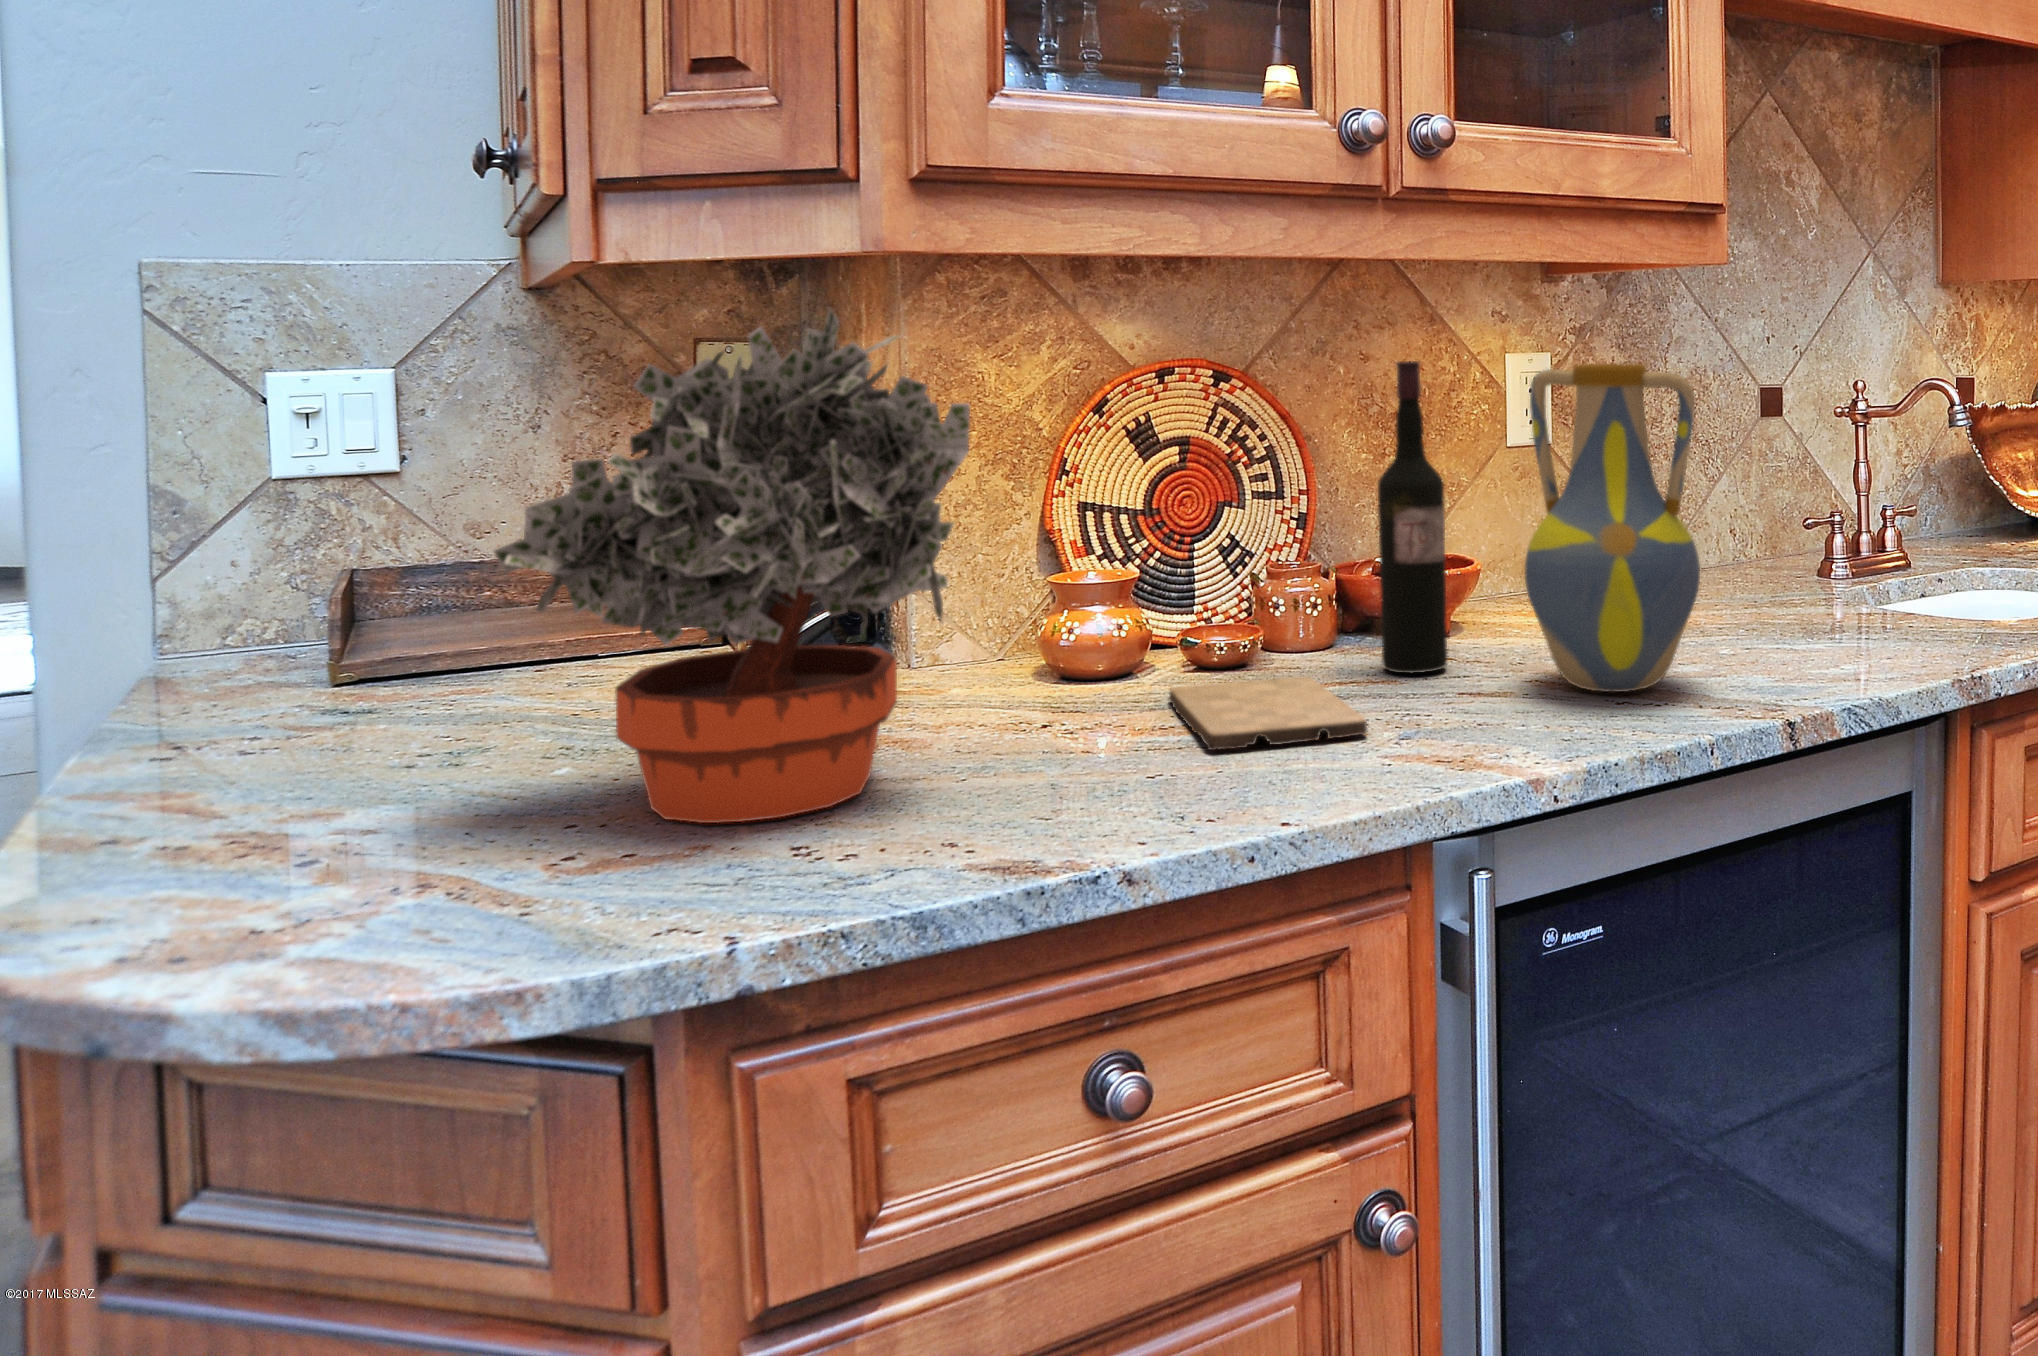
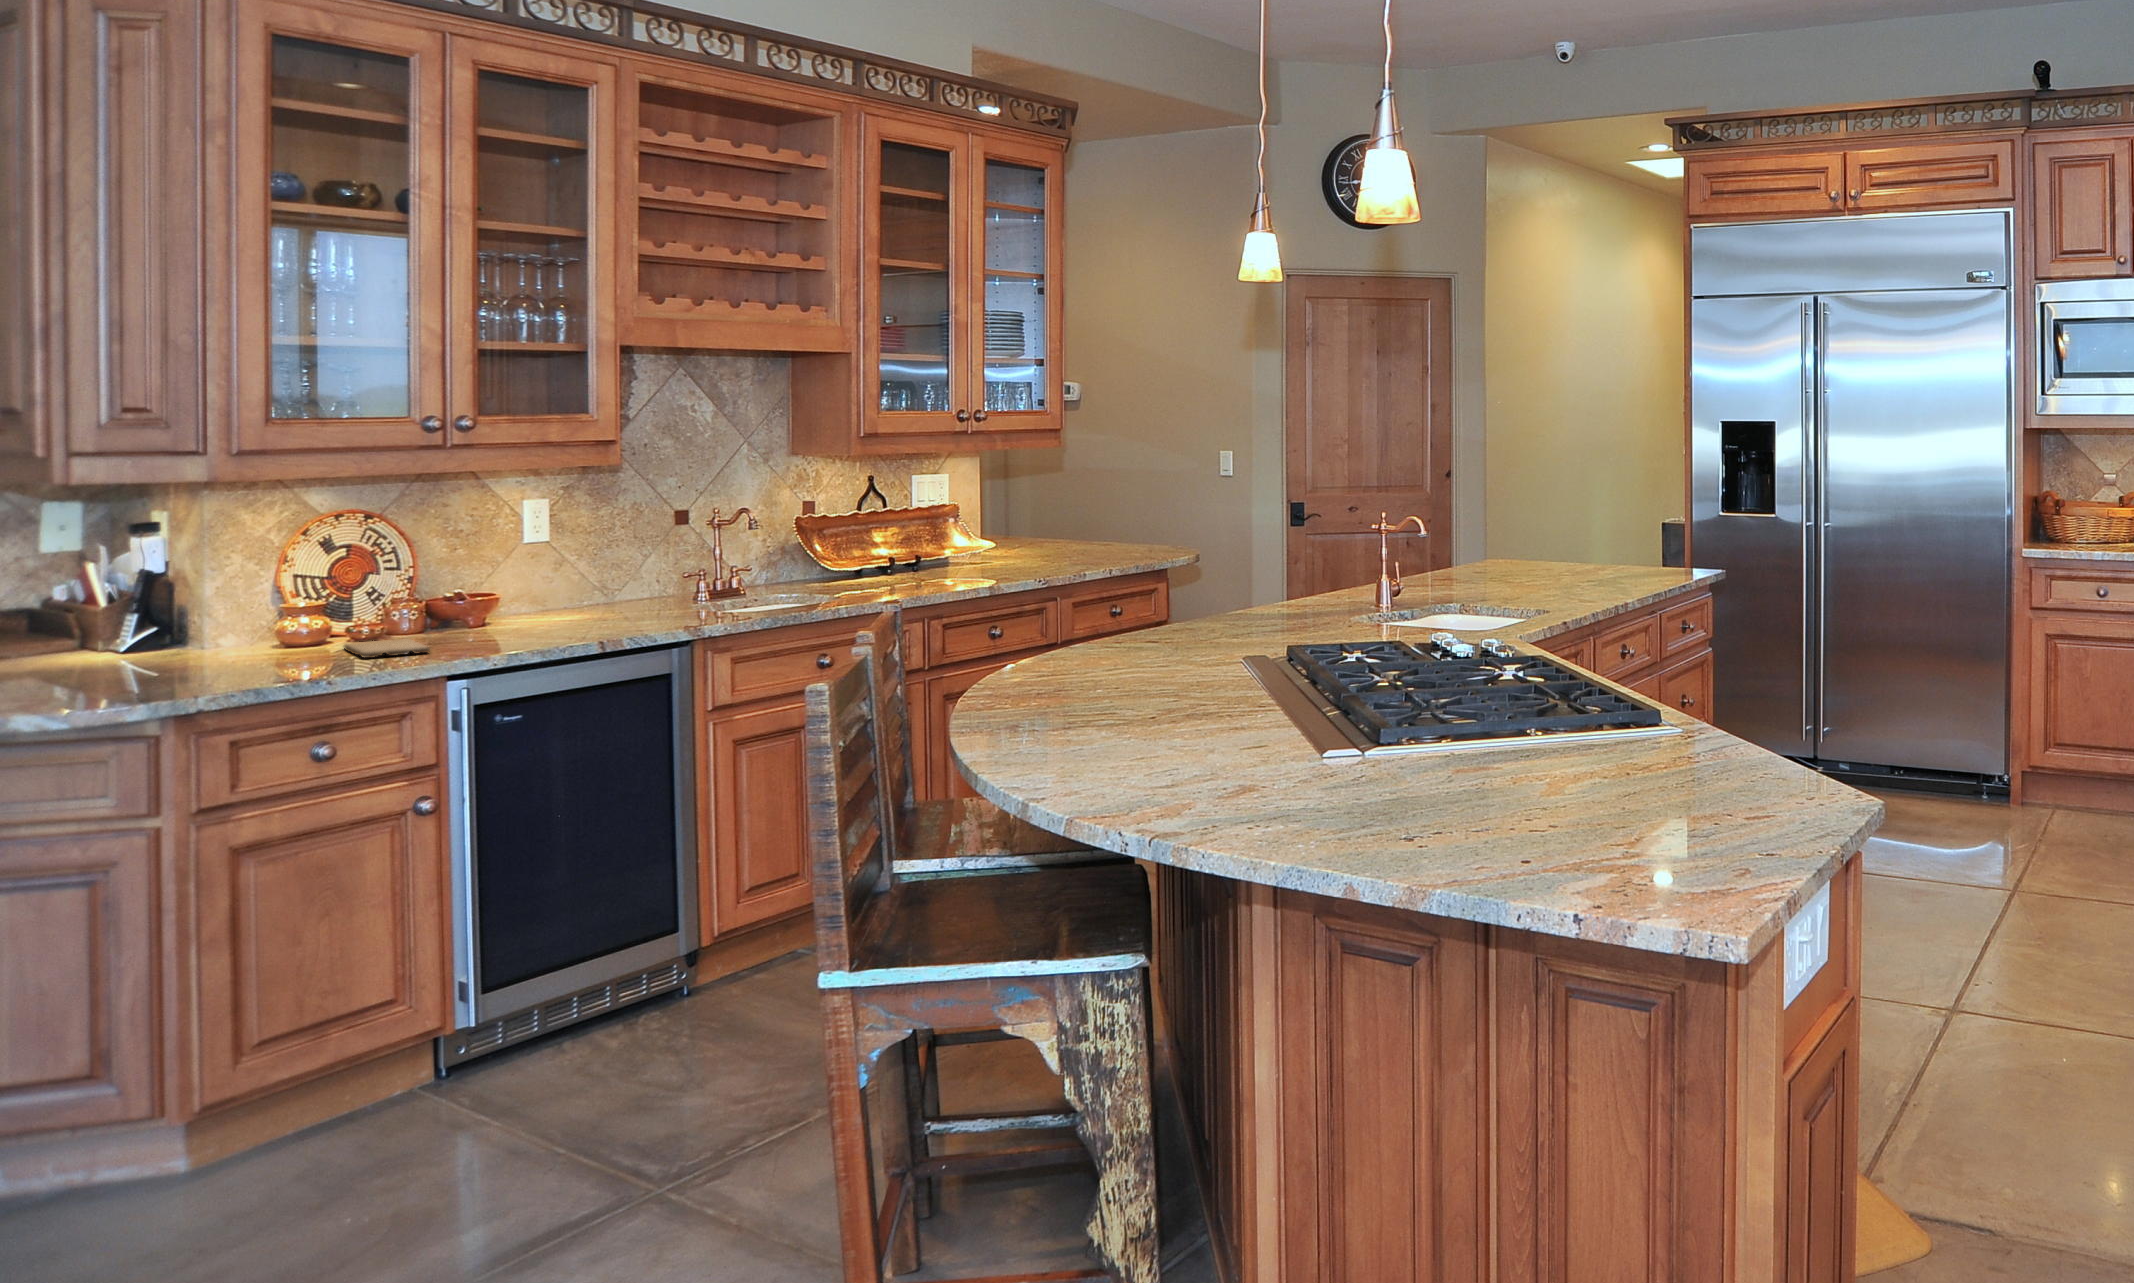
potted plant: present [494,310,970,823] -> none [72,508,264,680]
wine bottle: present [1378,361,1448,673] -> none [441,515,475,638]
vase: present [1525,364,1700,692] -> none [506,516,582,639]

